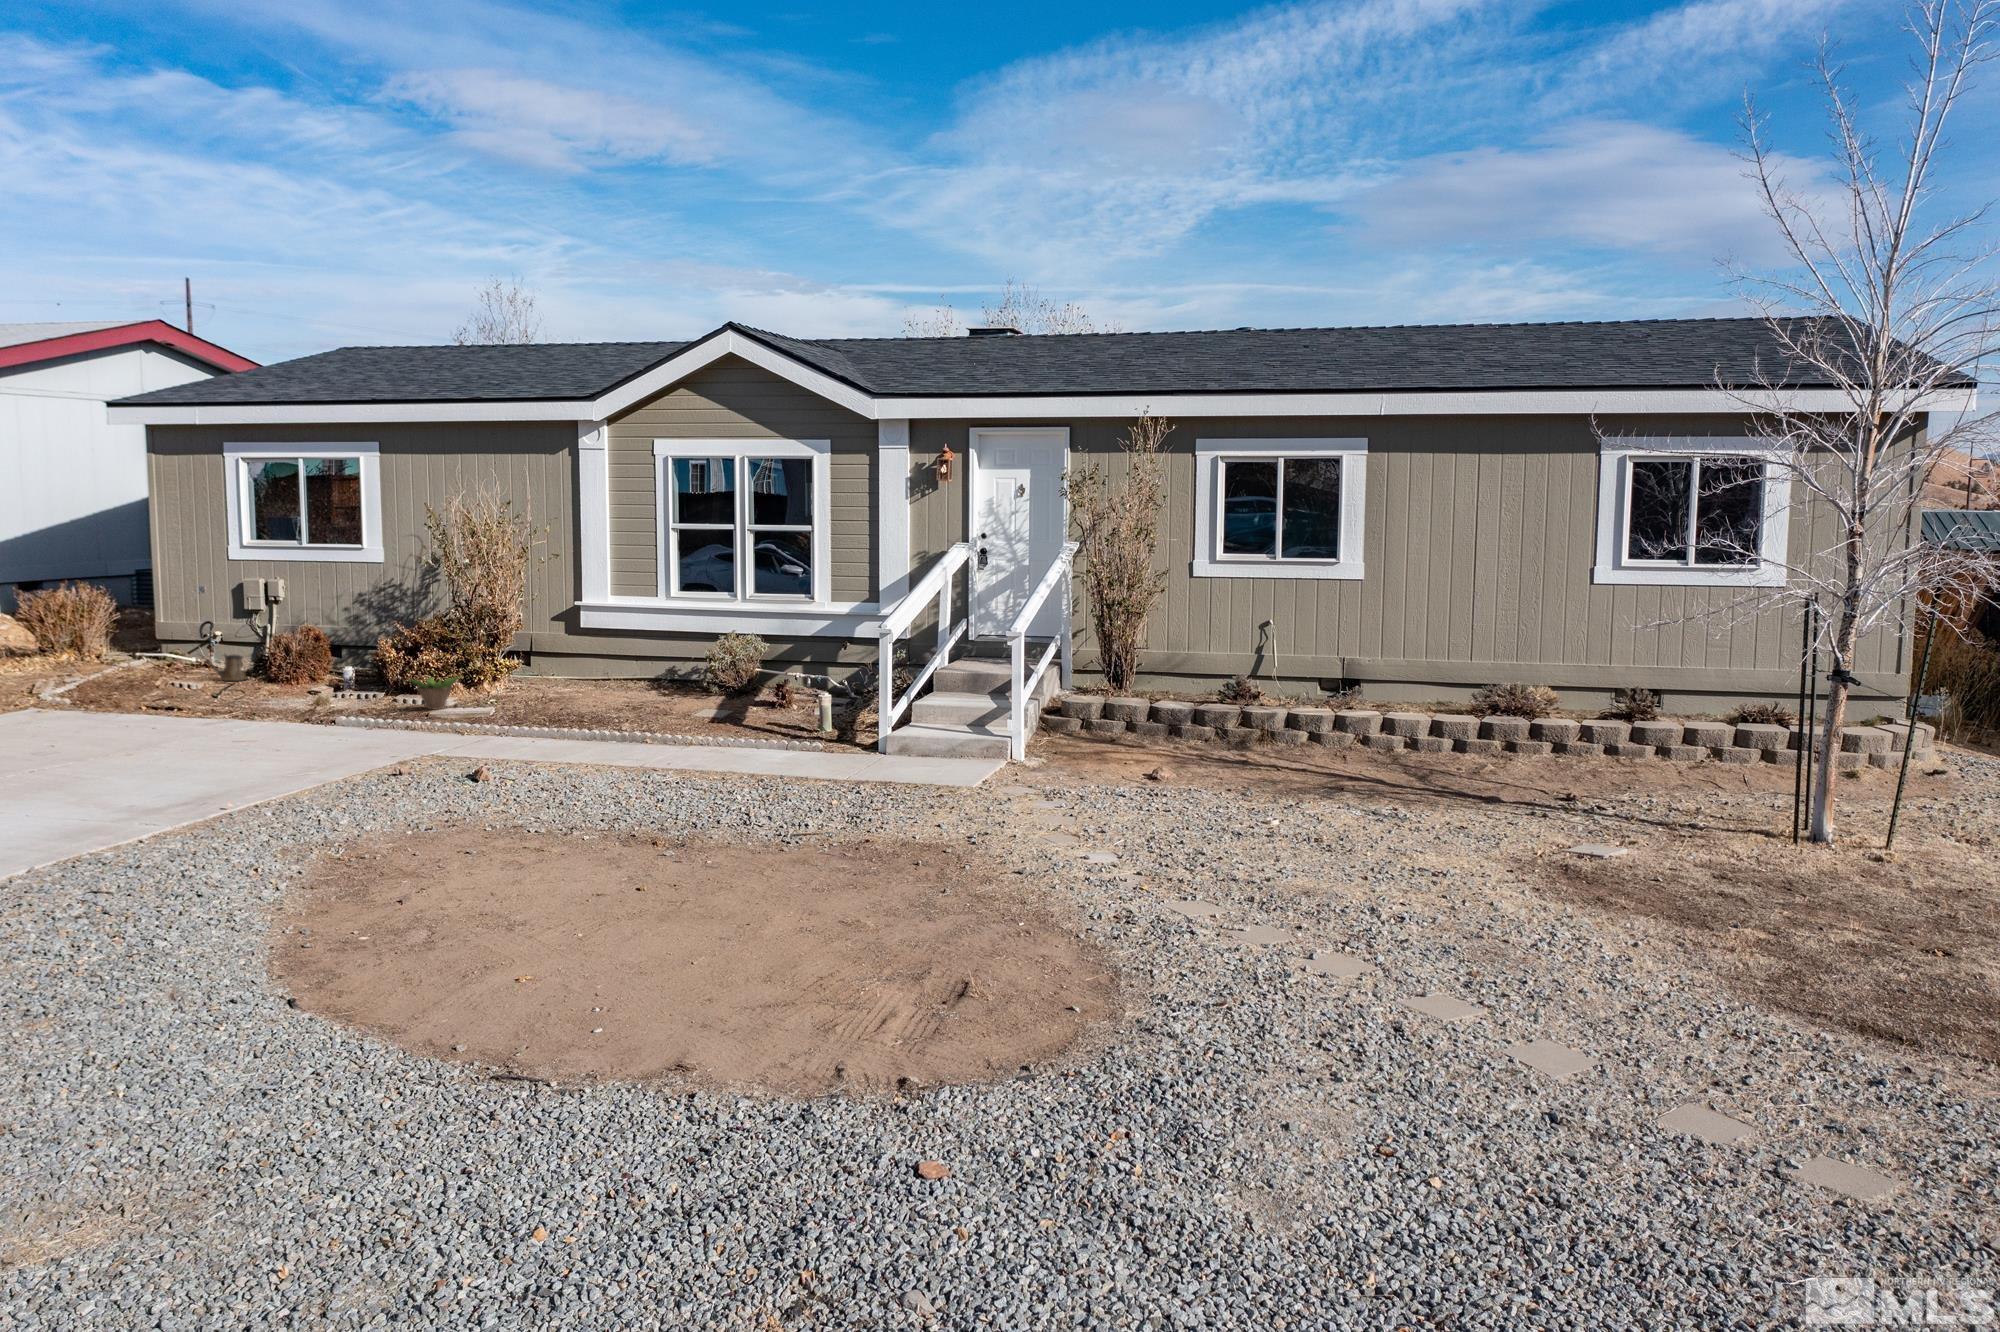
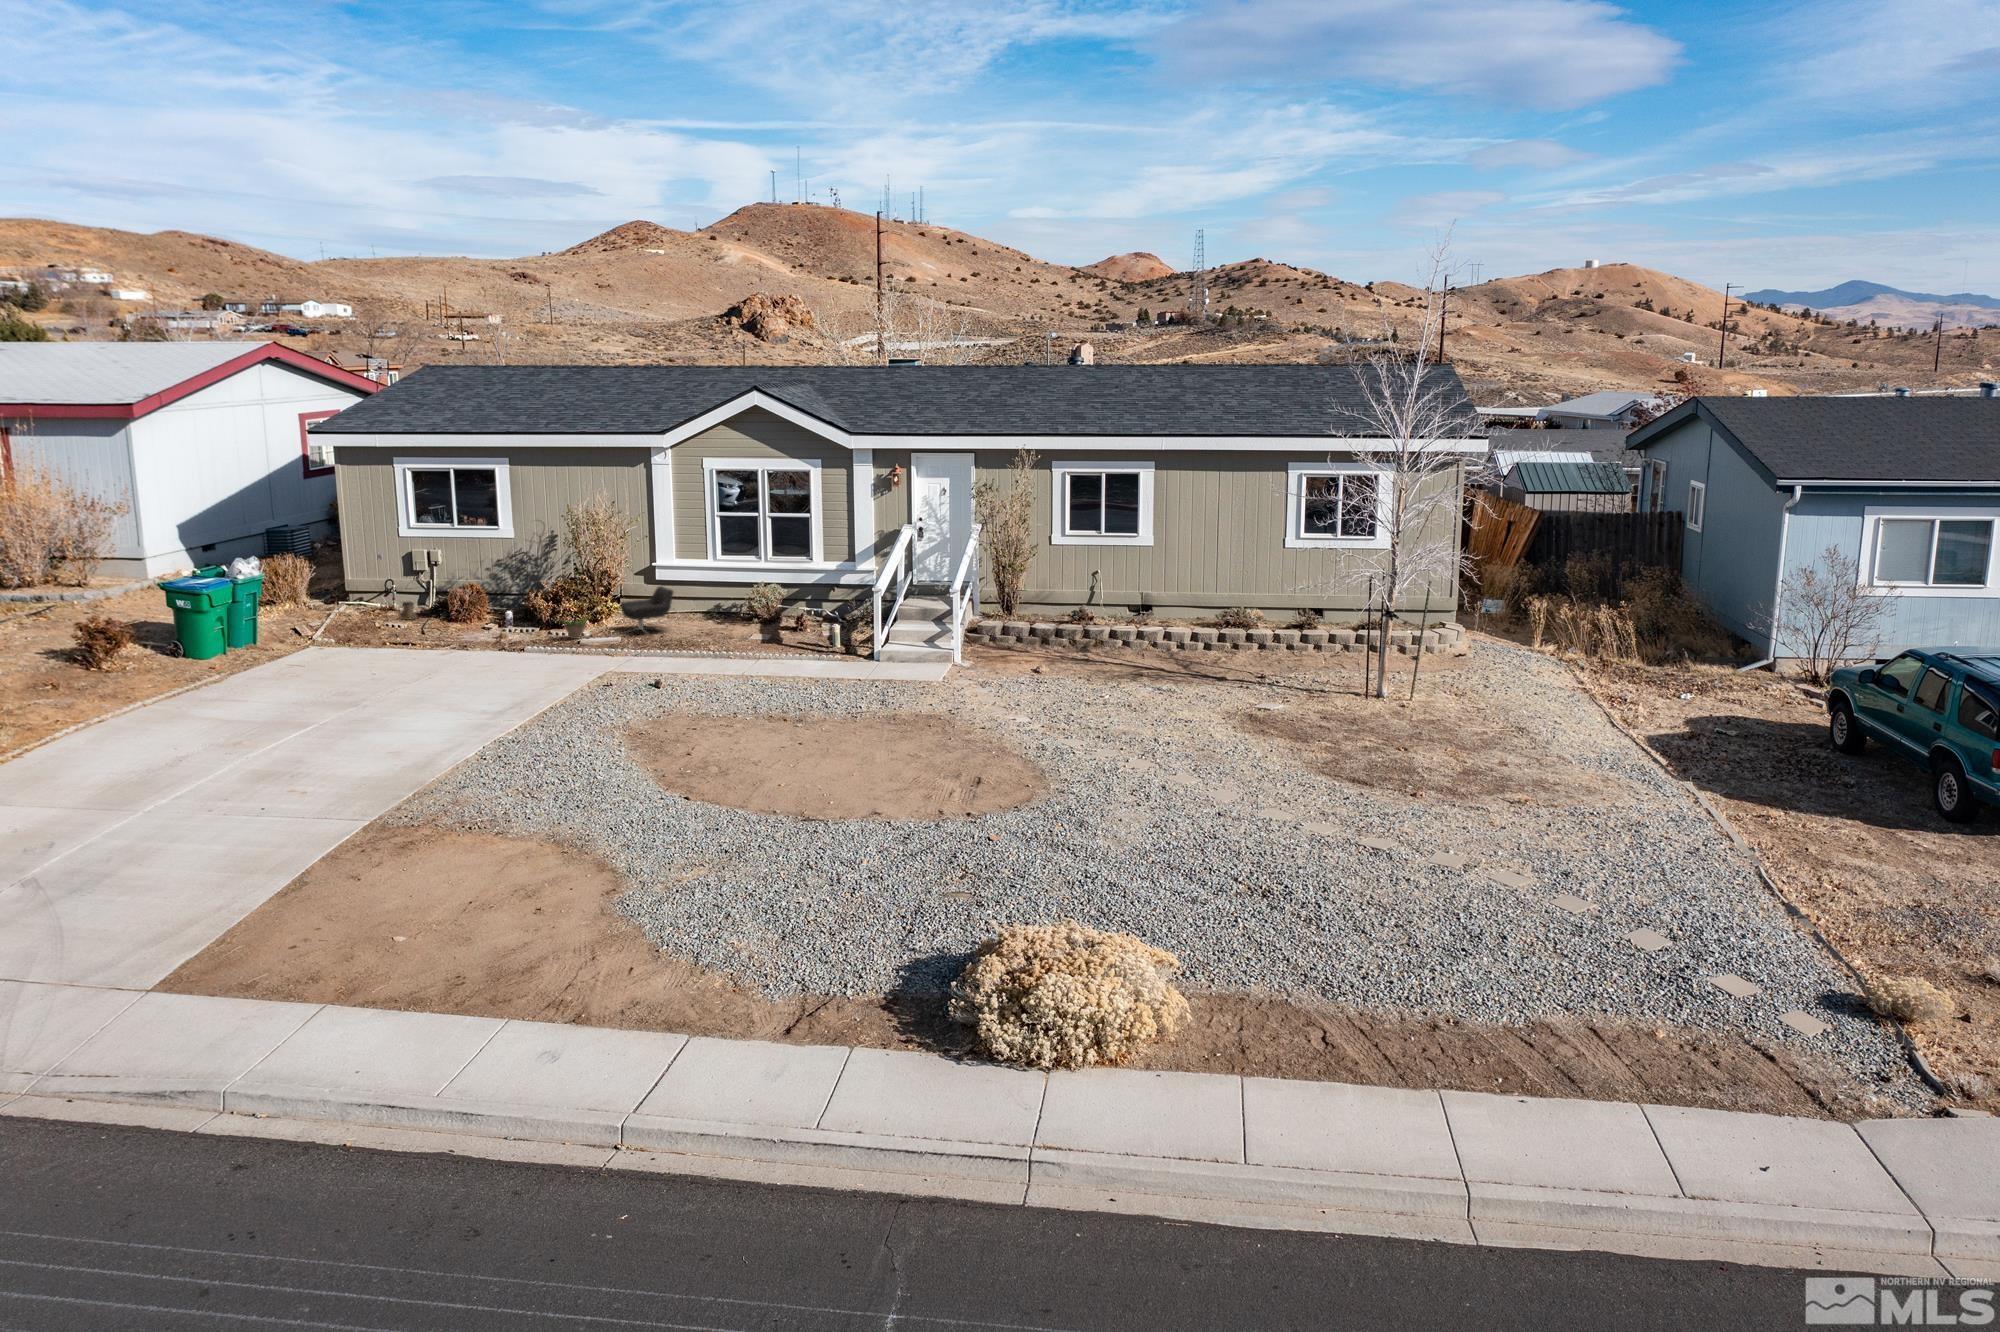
lounge chair: none [511,635,597,706] -> present [620,586,673,632]

